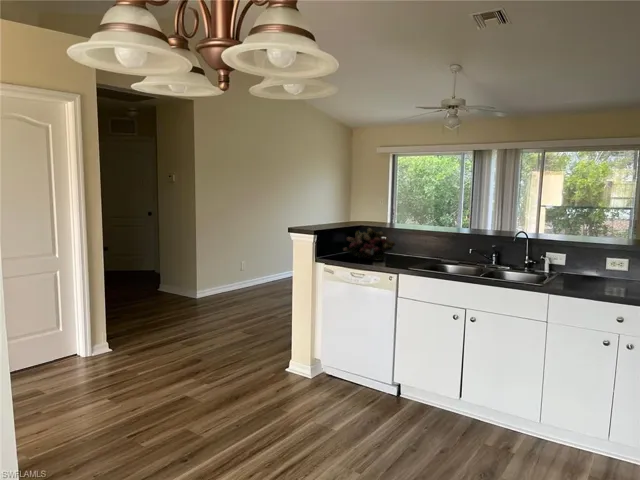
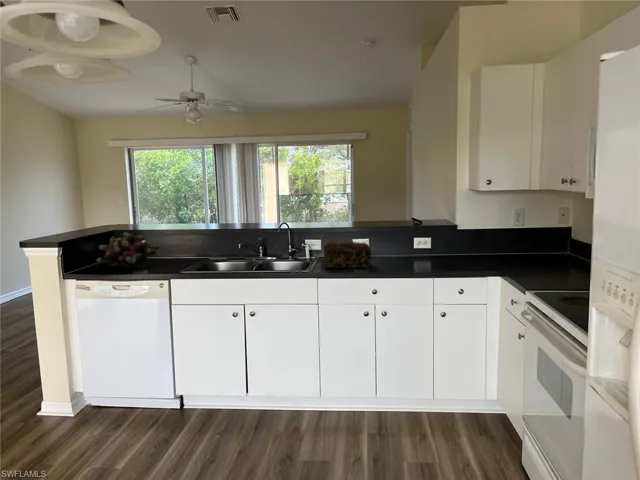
bread loaf: none [559,256,623,290] -> present [324,242,371,268]

